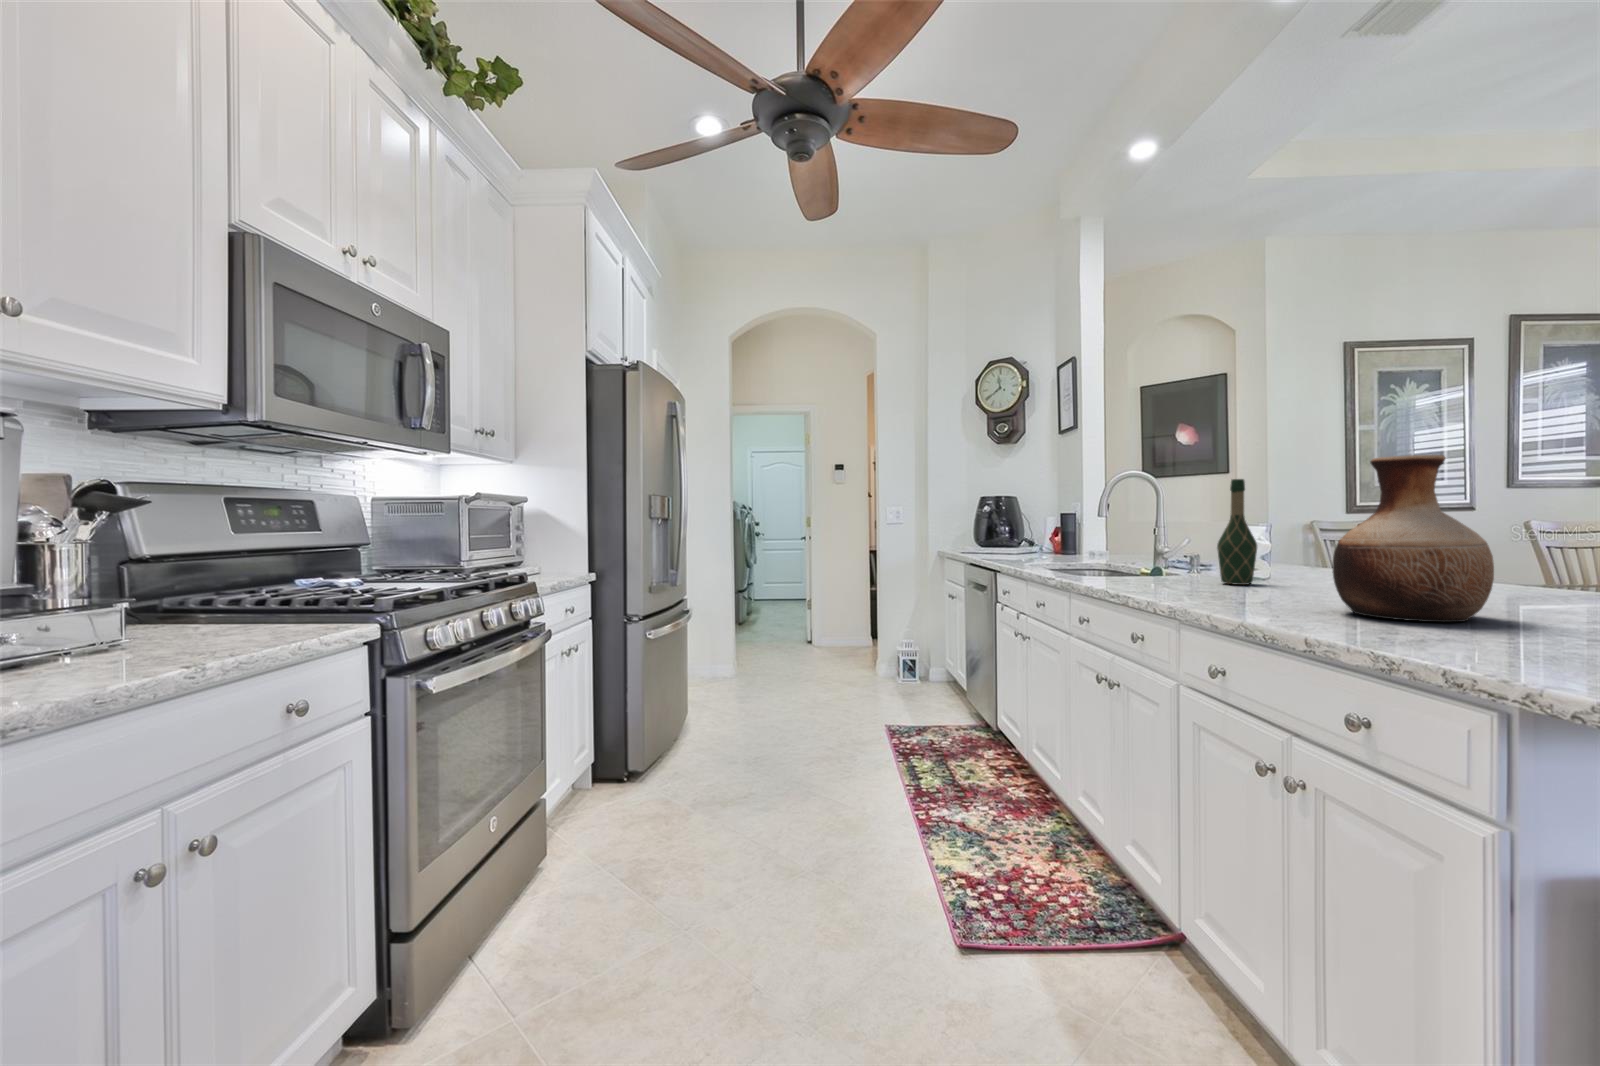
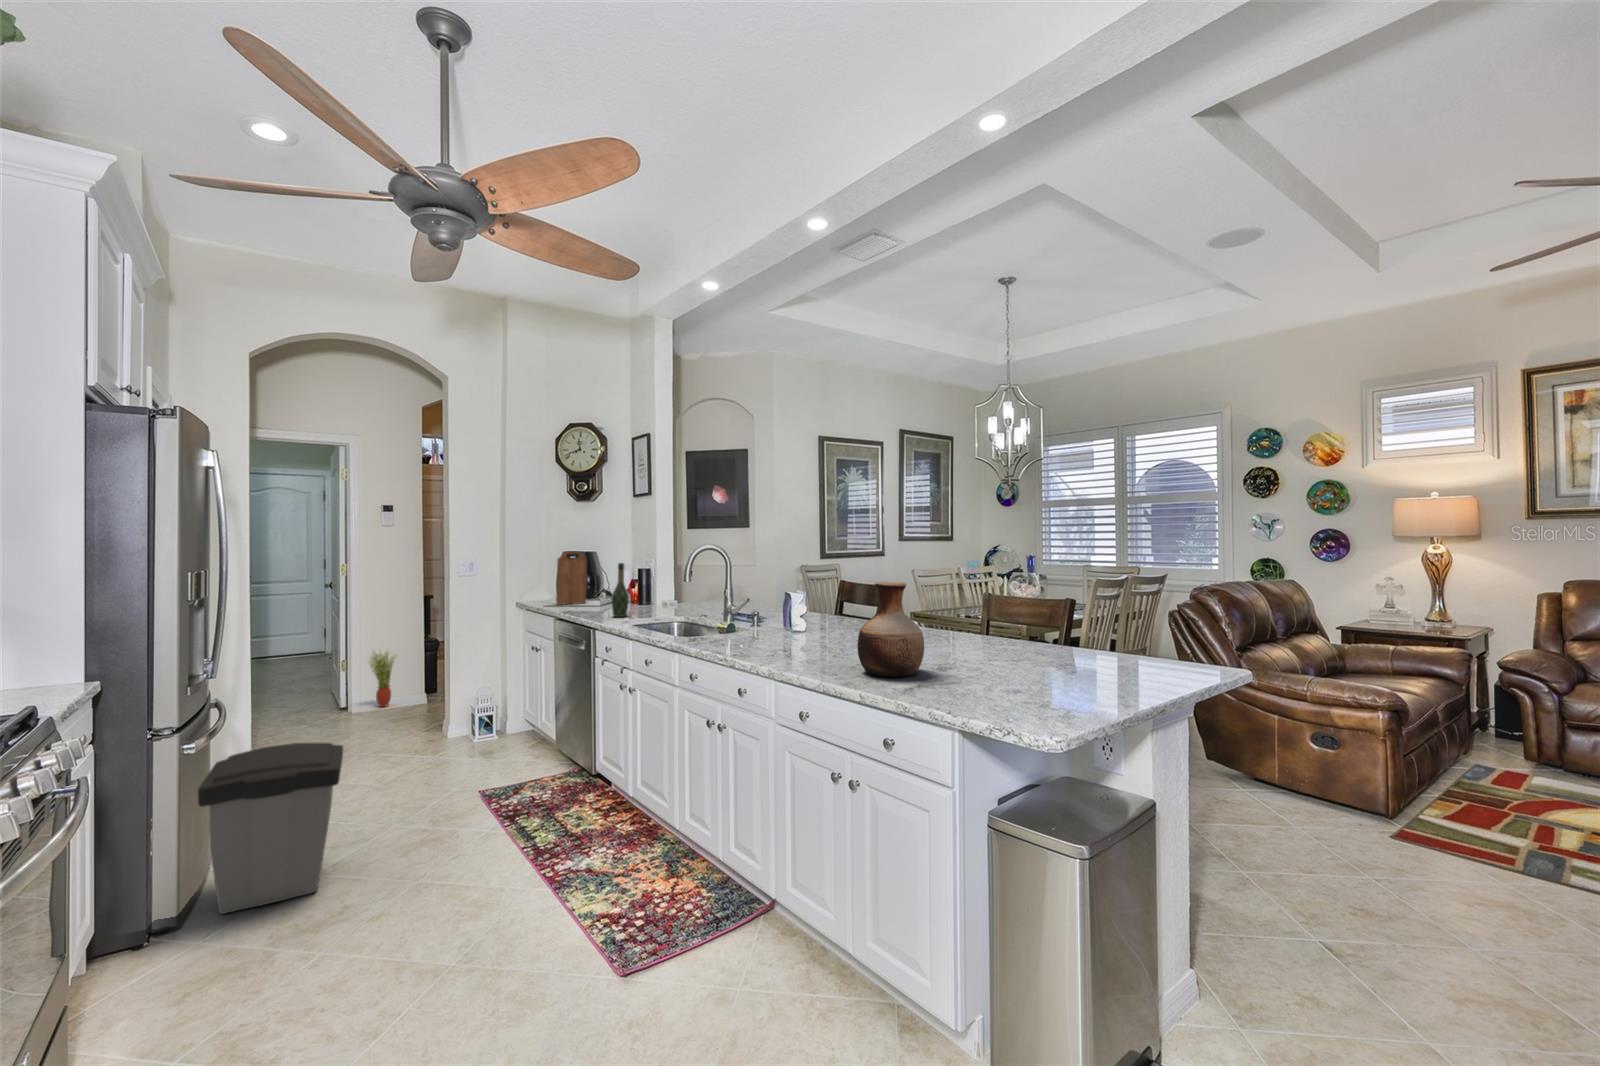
wine bottle: present [1217,479,1257,585] -> present [611,563,629,617]
cutting board: none [970,495,1003,552] -> present [556,551,587,605]
potted plant: none [827,594,850,646] -> present [370,651,396,707]
trash can: none [664,646,765,773] -> present [198,743,343,914]

